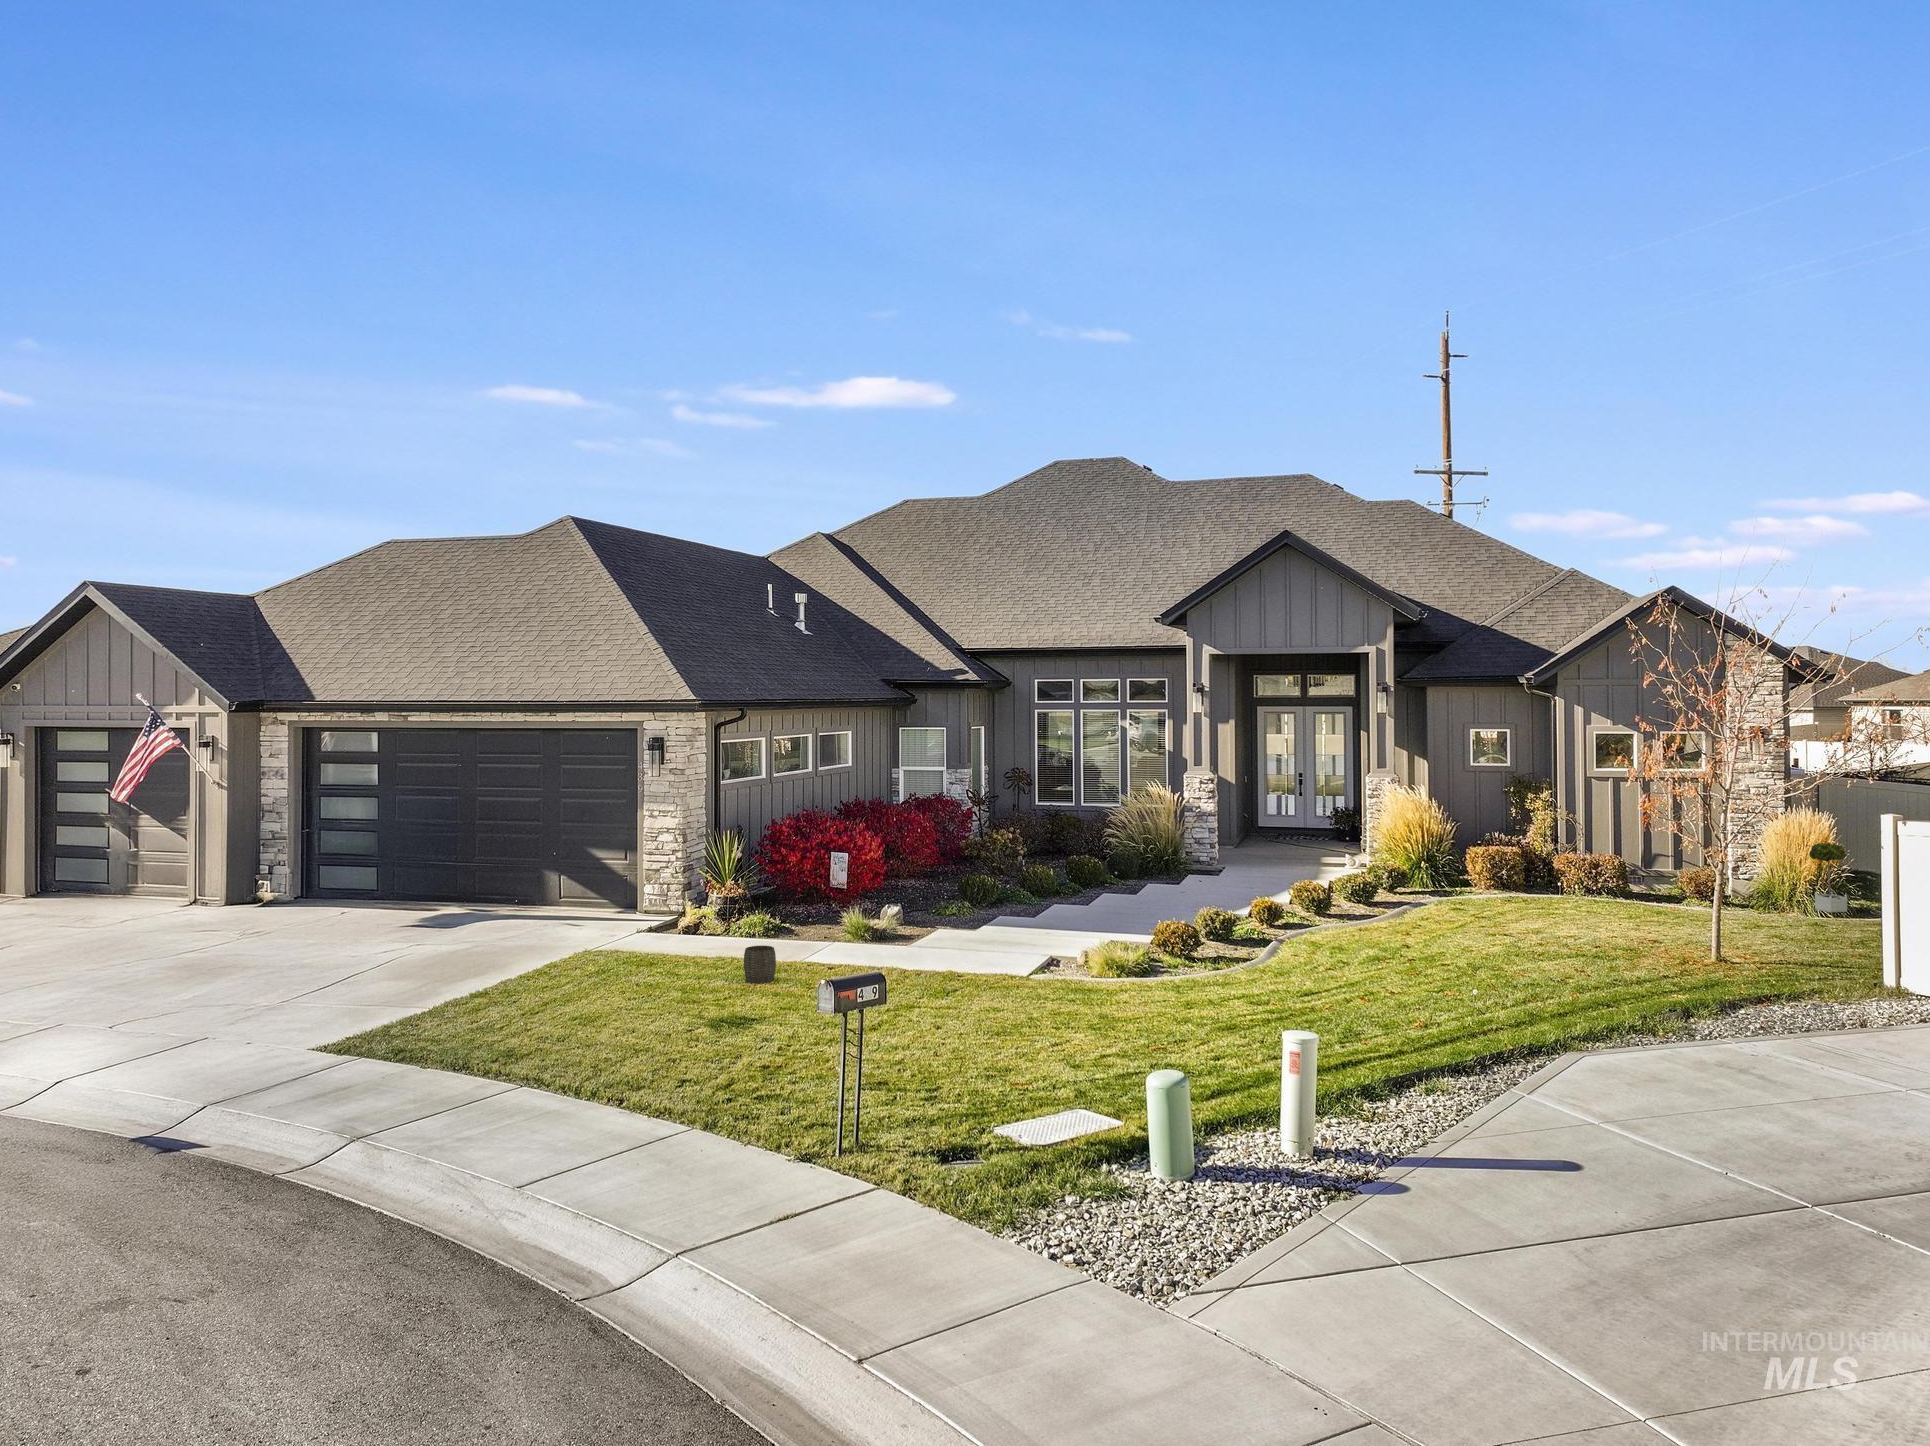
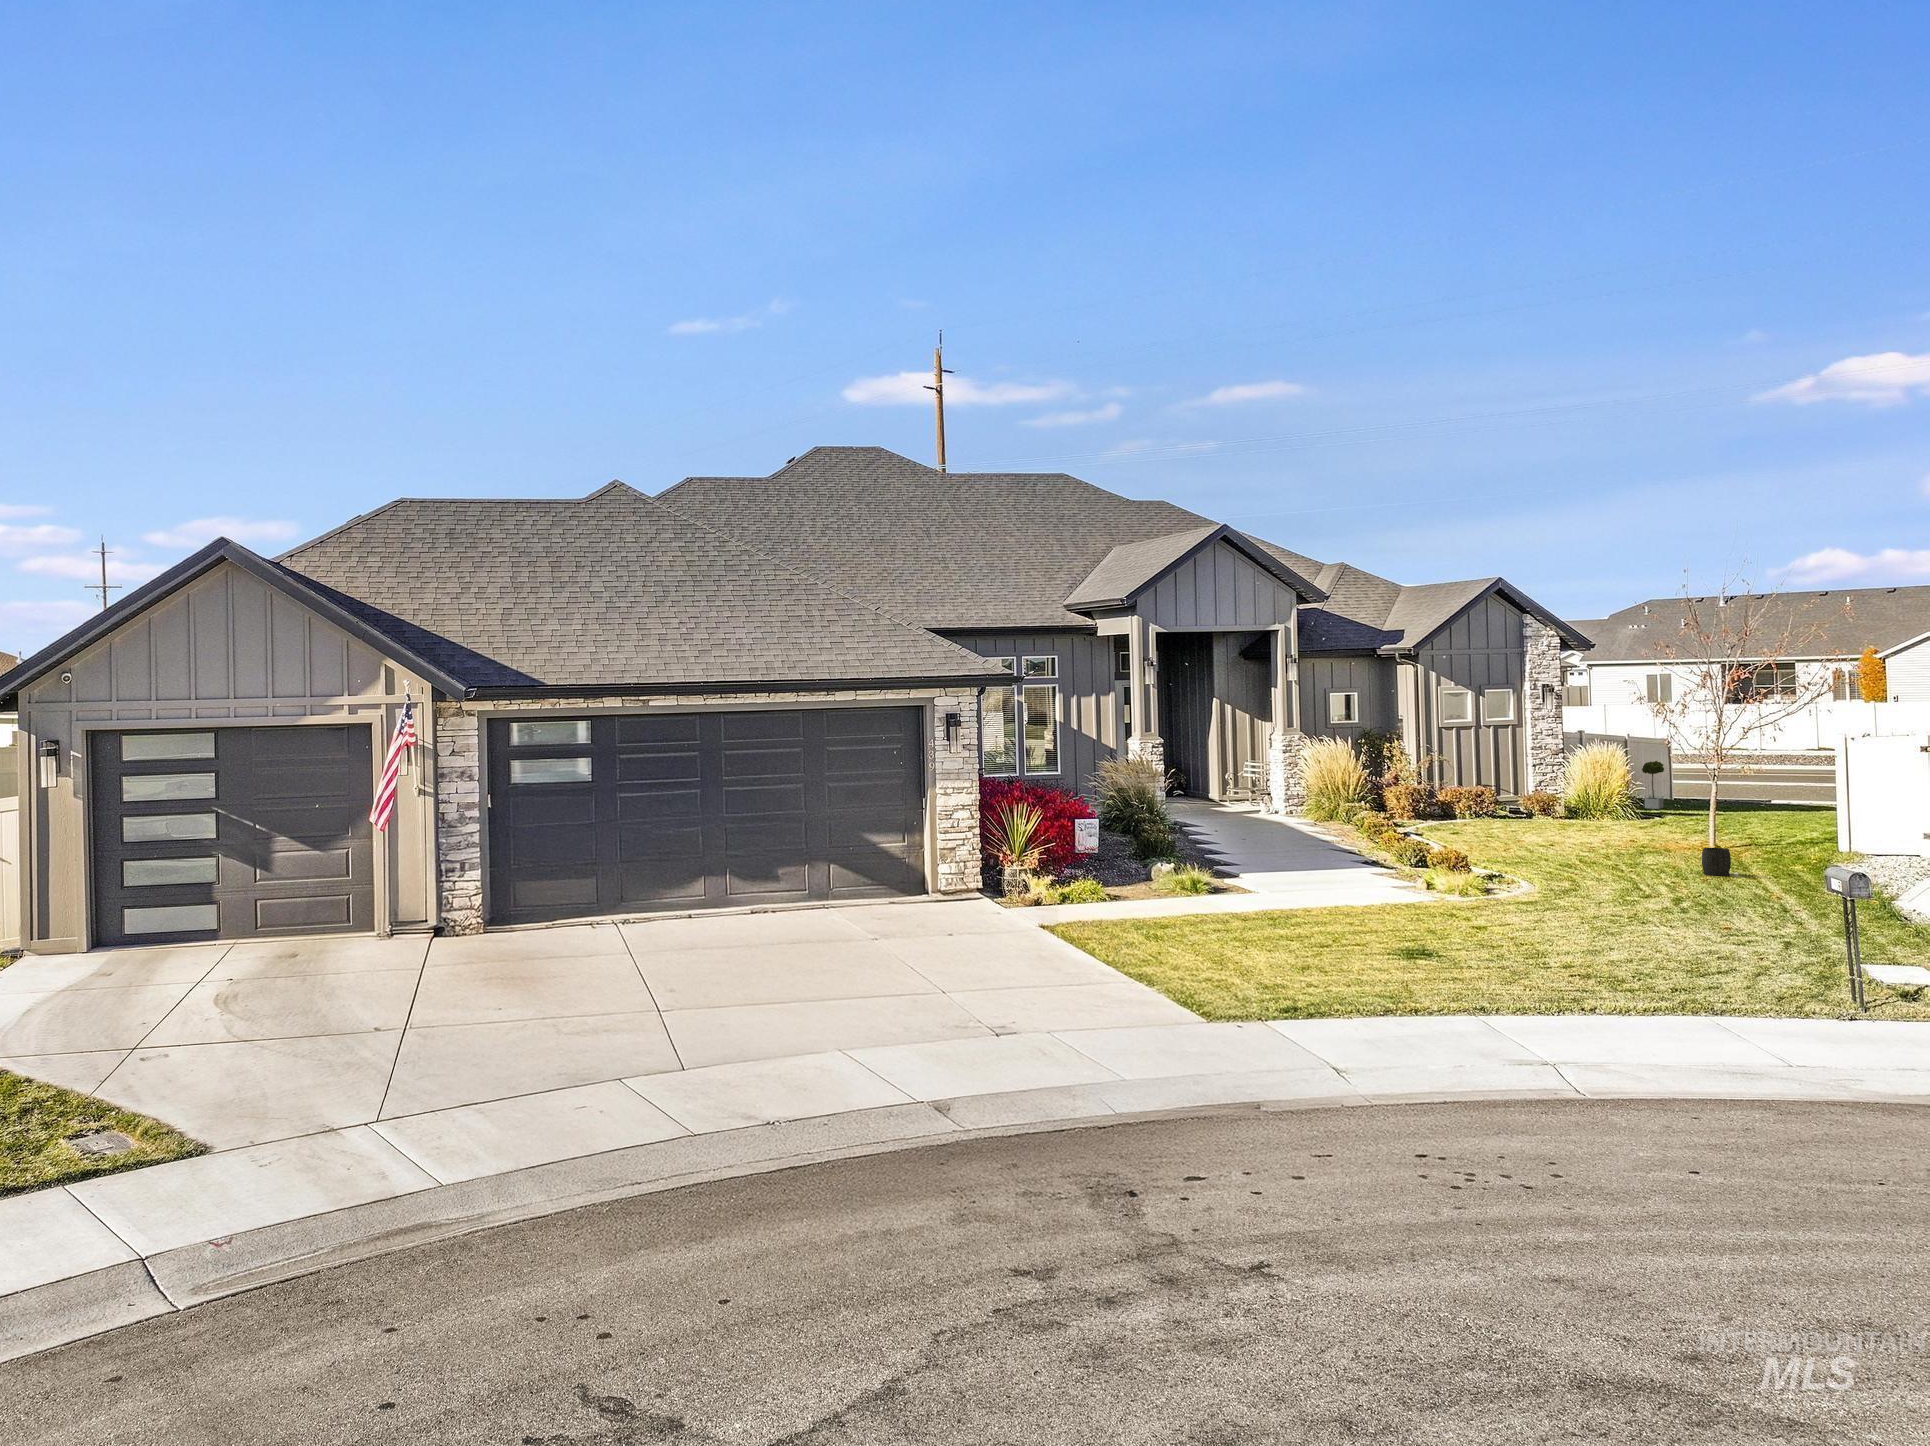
woven basket: present [744,946,776,983] -> present [1702,848,1731,876]

